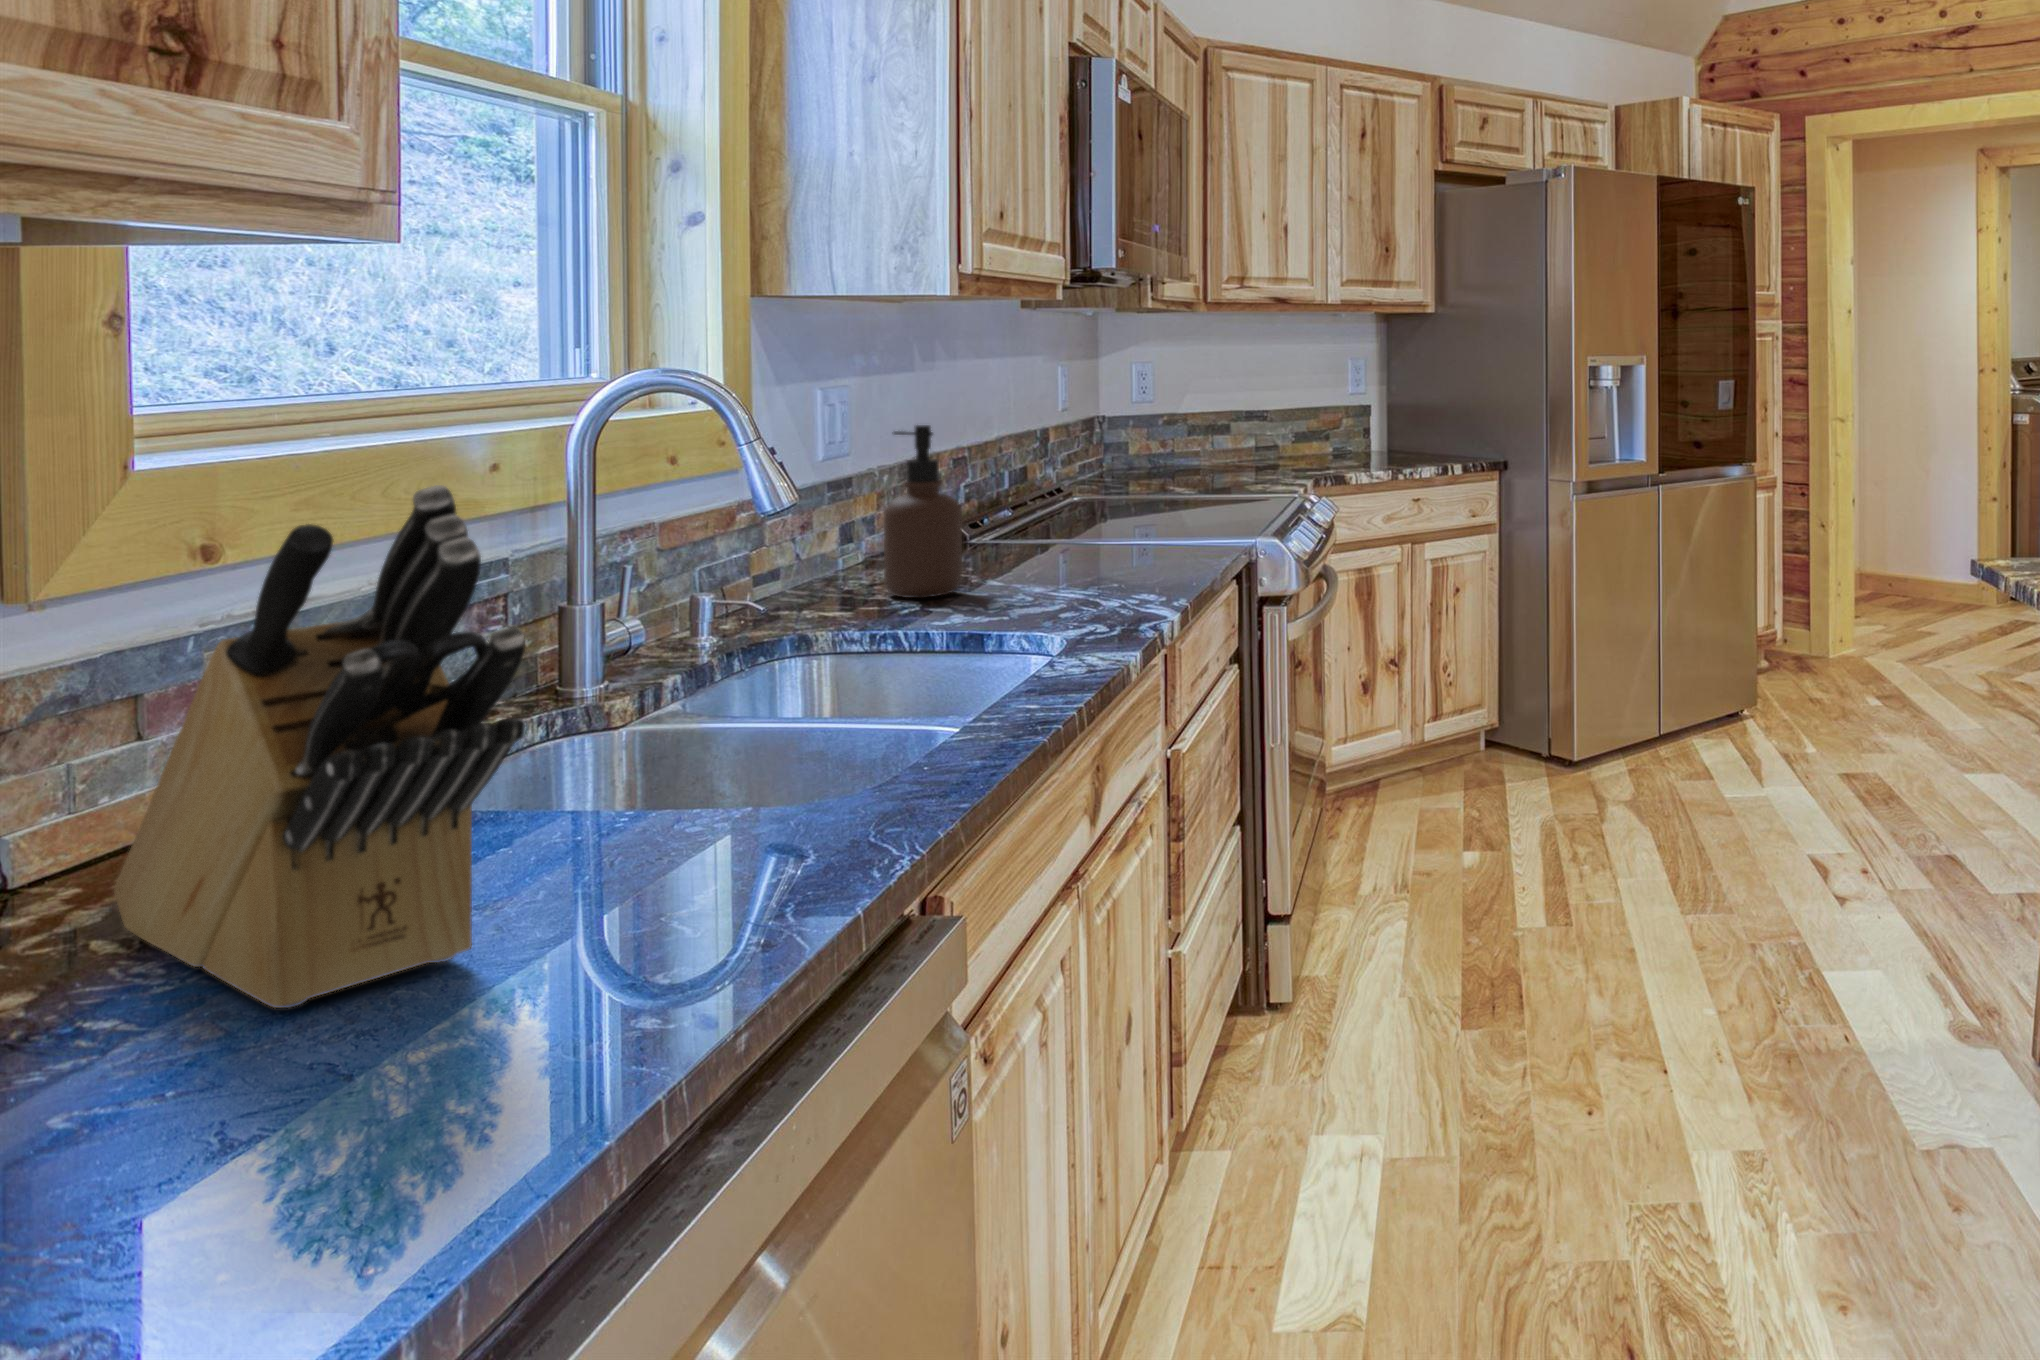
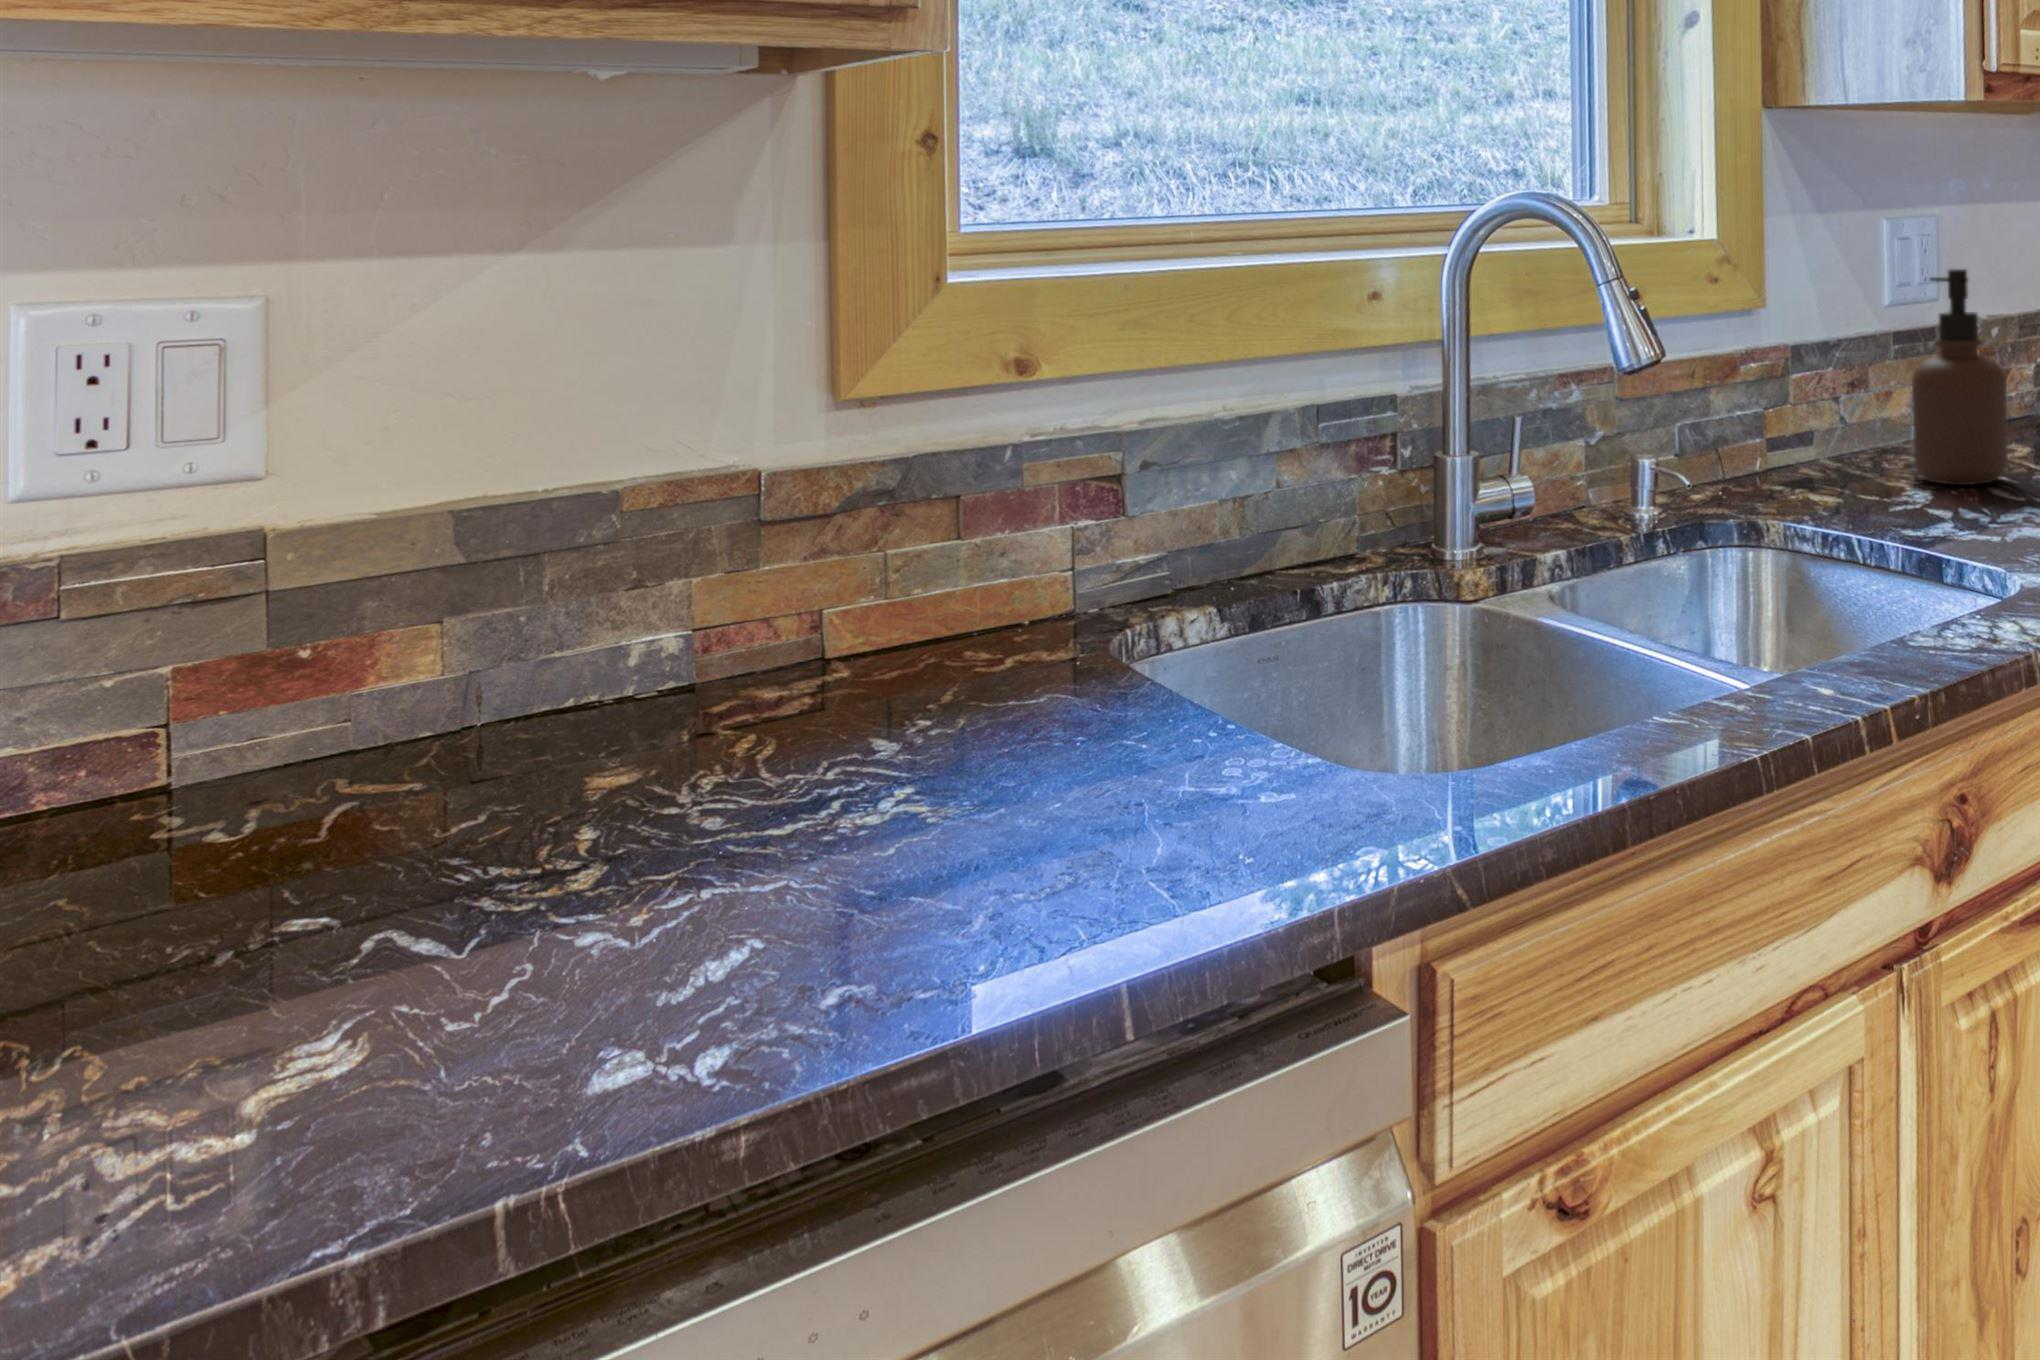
knife block: present [114,485,525,1008] -> none [599,289,956,844]

